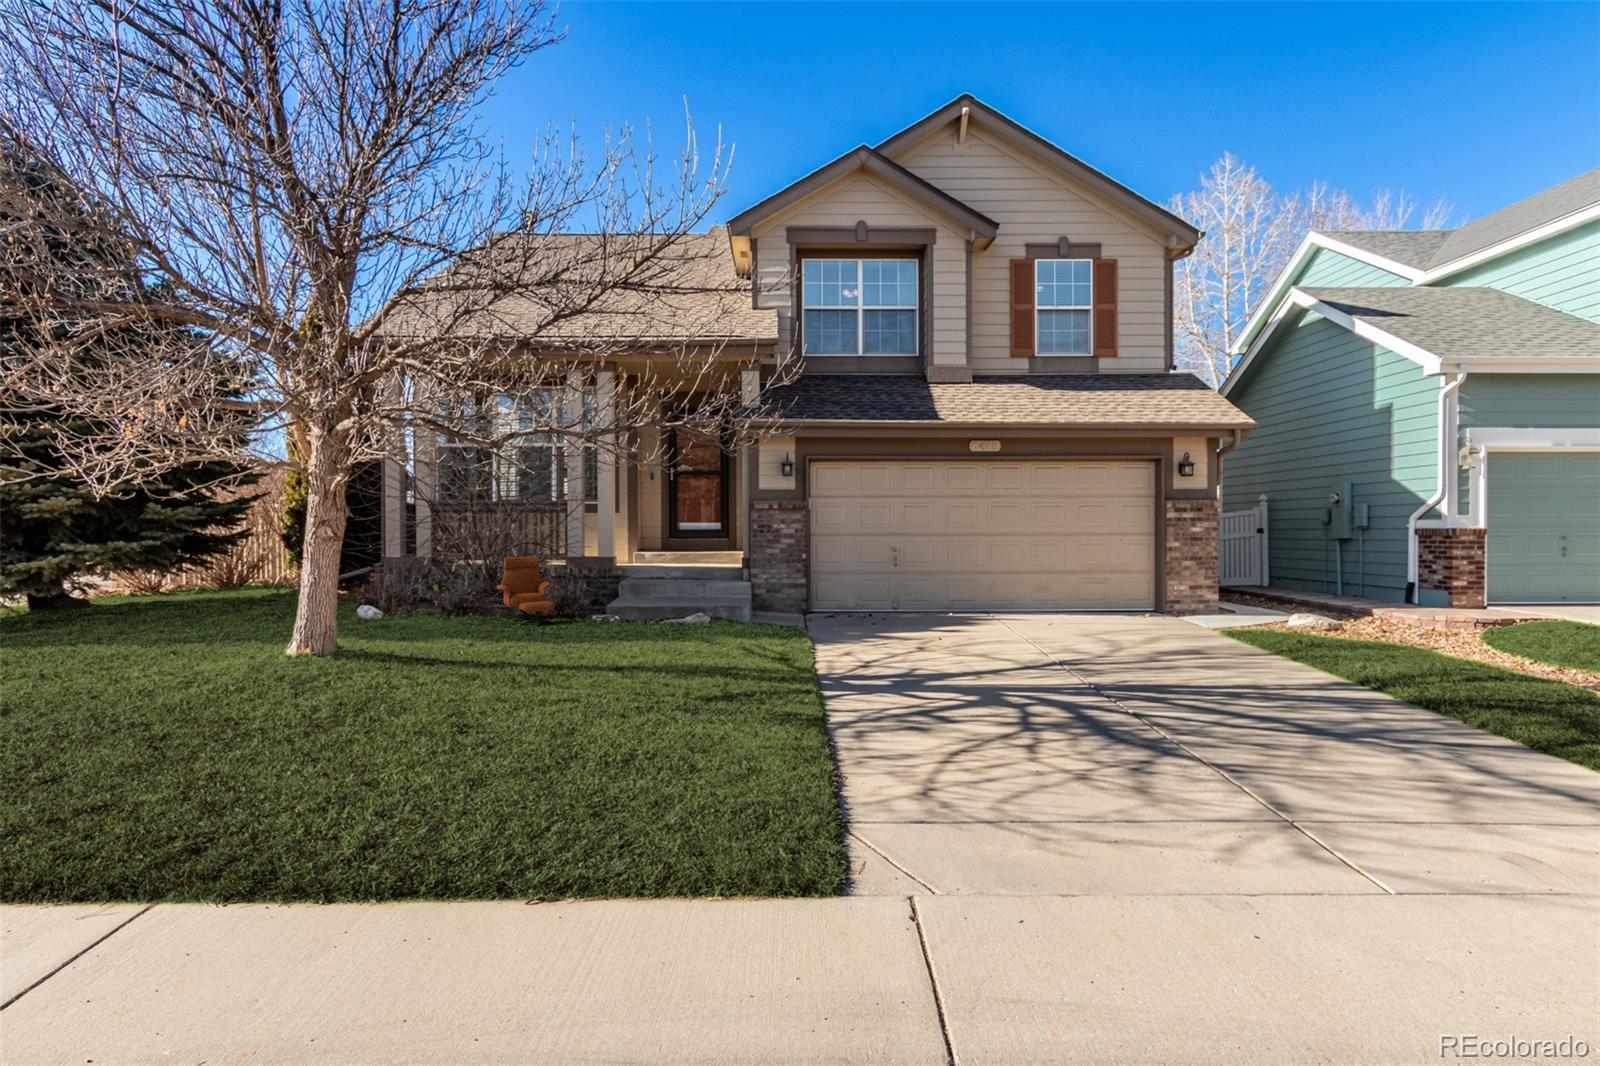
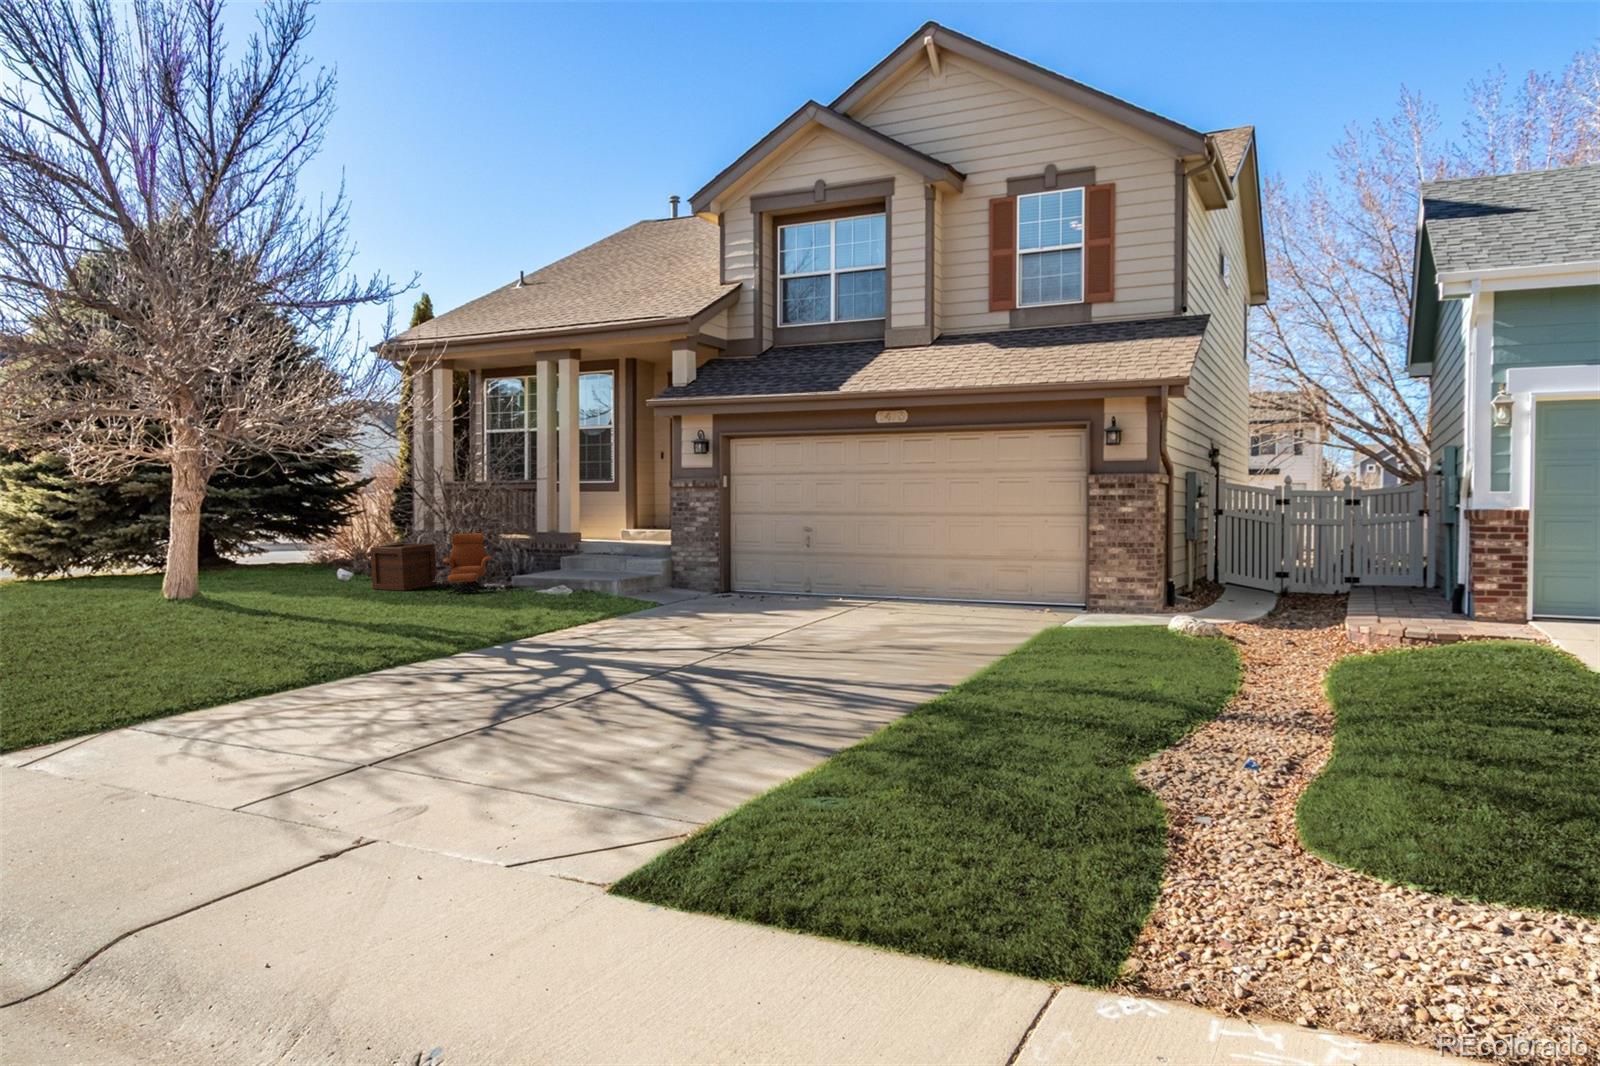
wooden crate: none [401,569,473,625] -> present [370,543,437,591]

